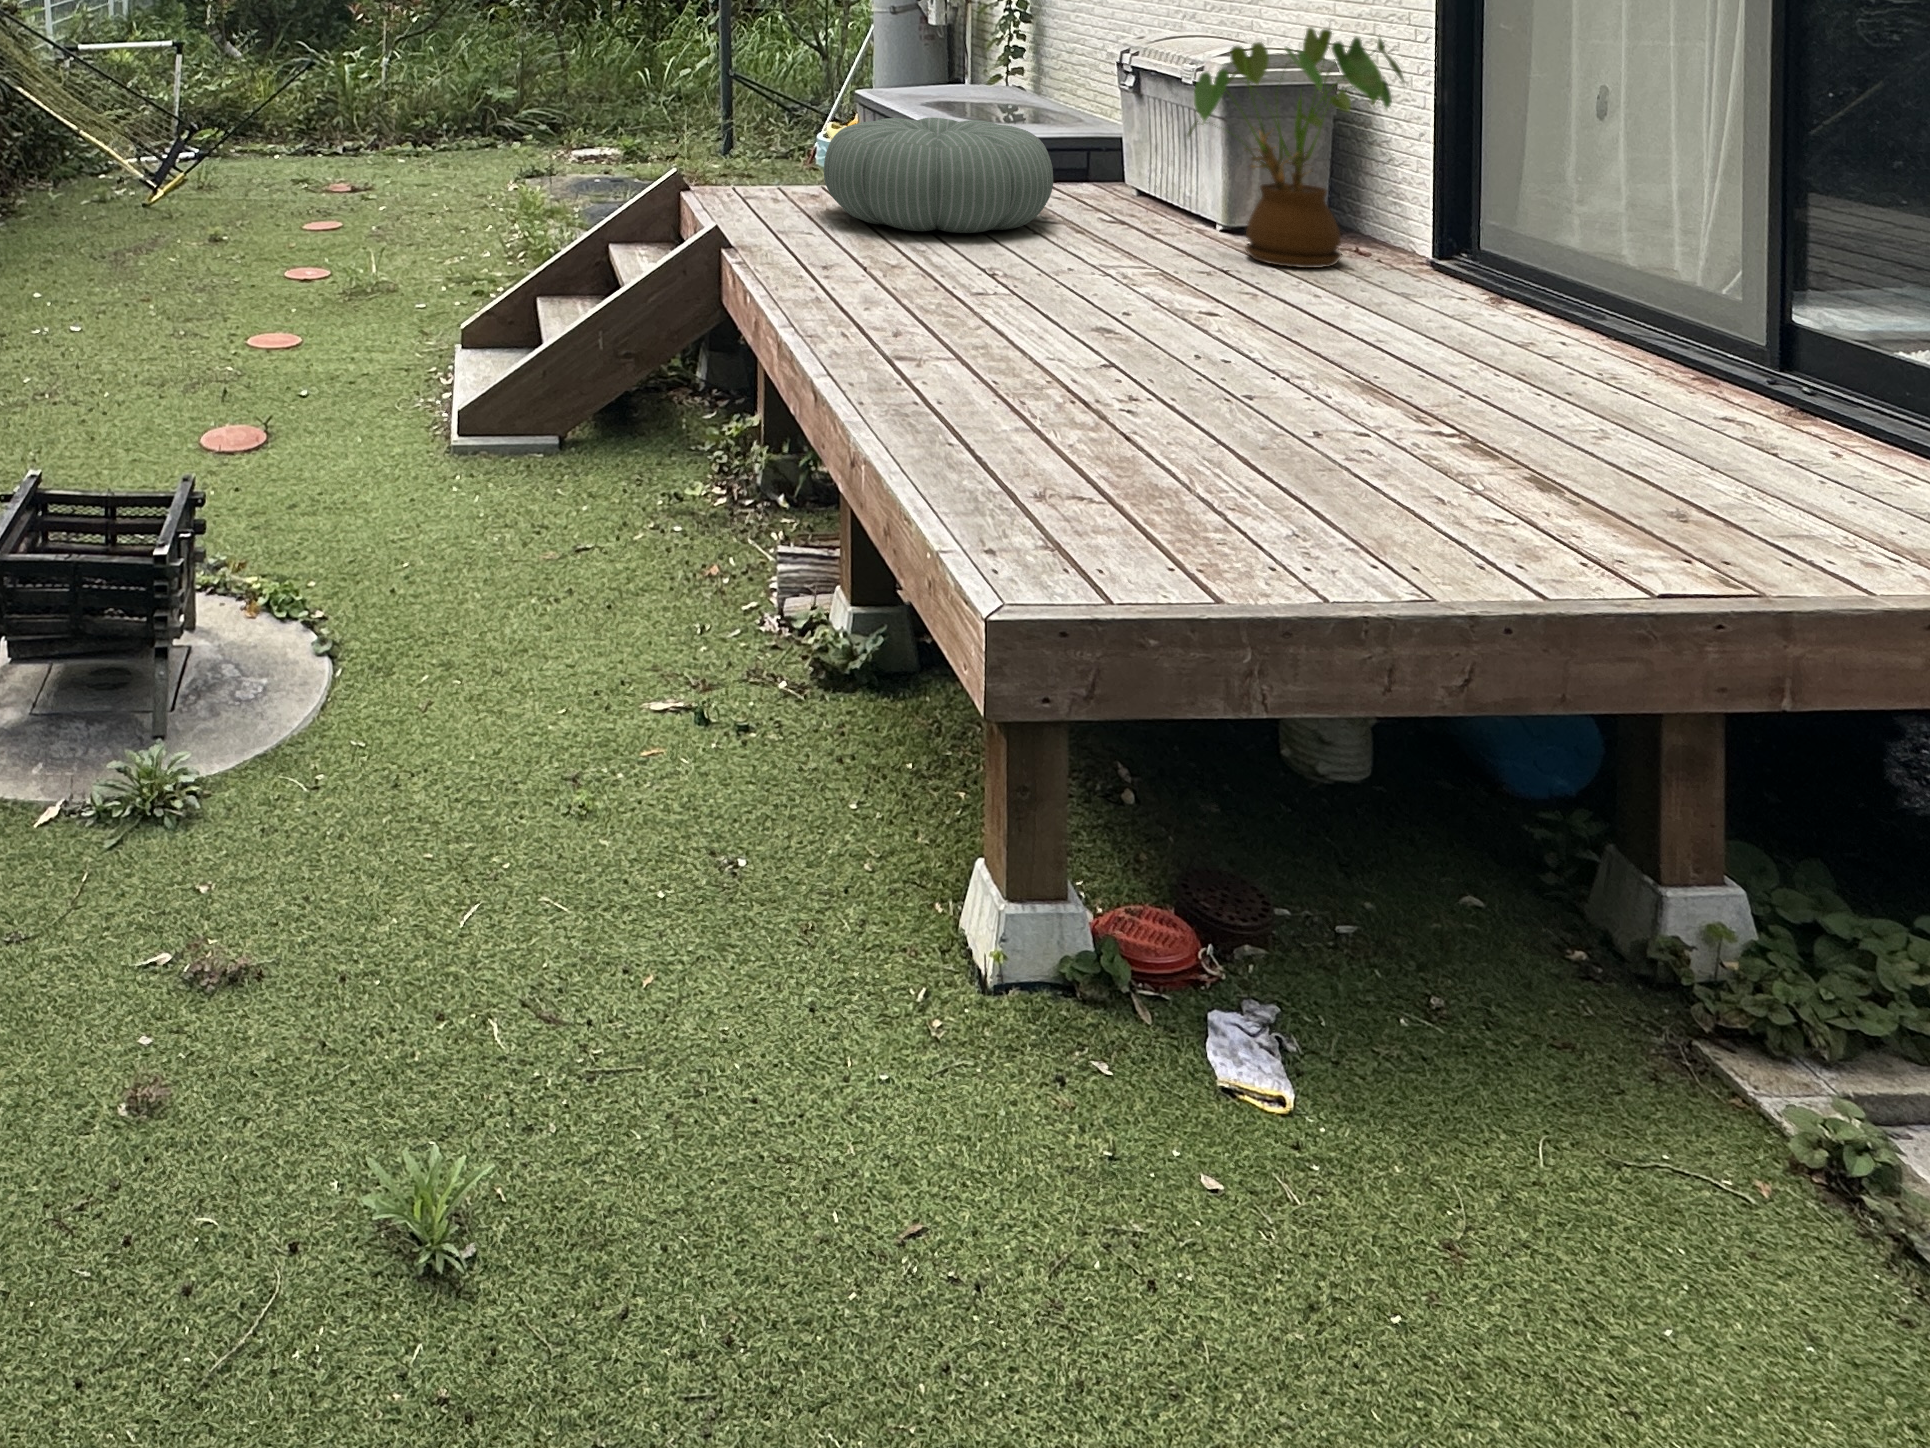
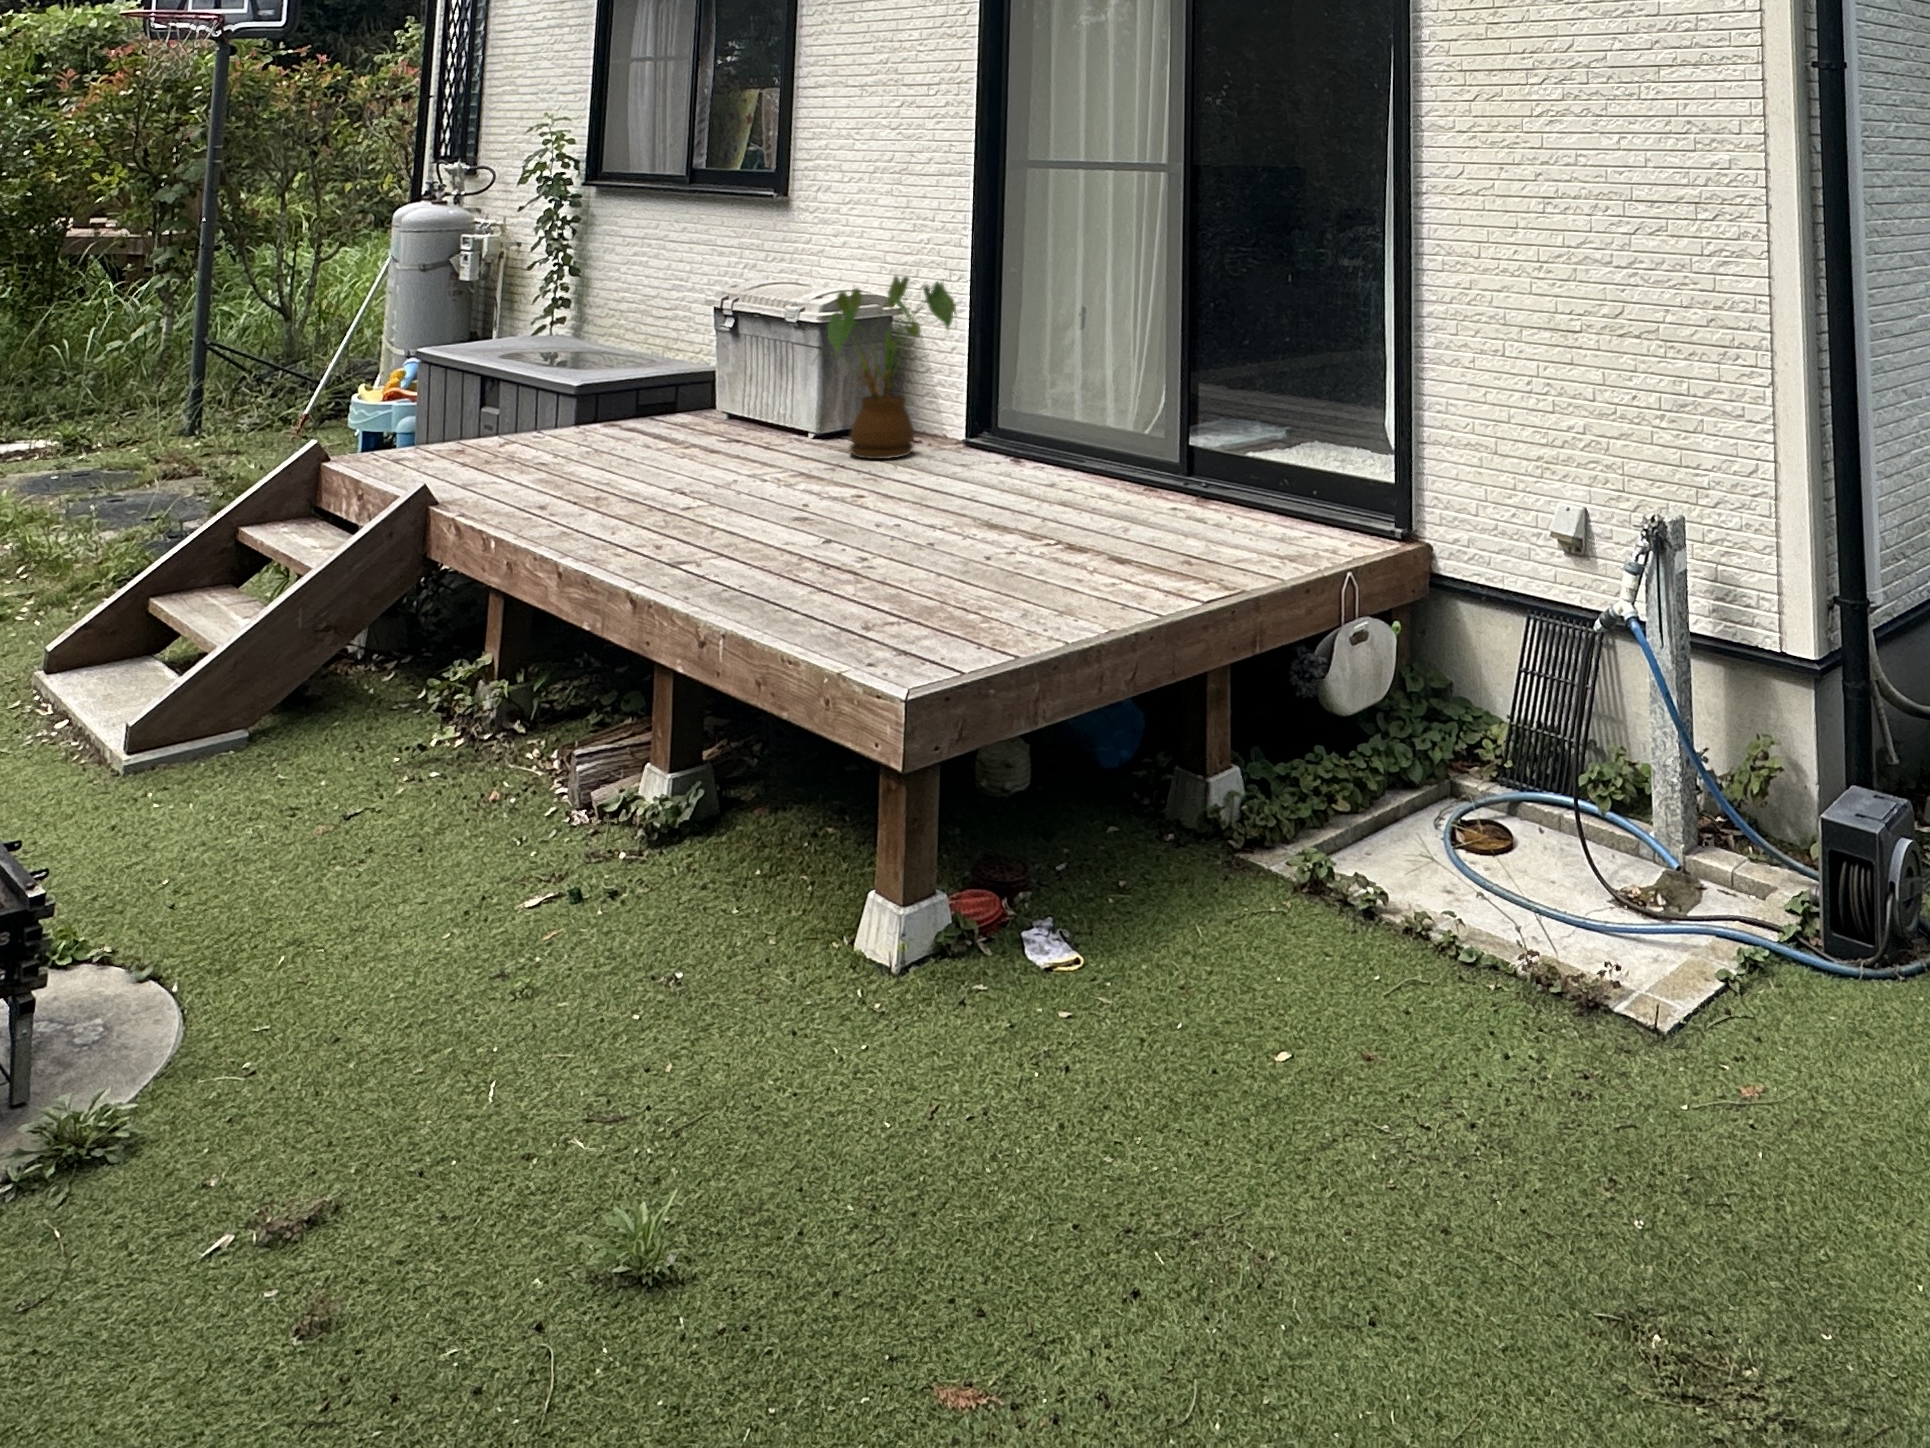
pouf: present [824,118,1053,233] -> none [490,367,695,470]

